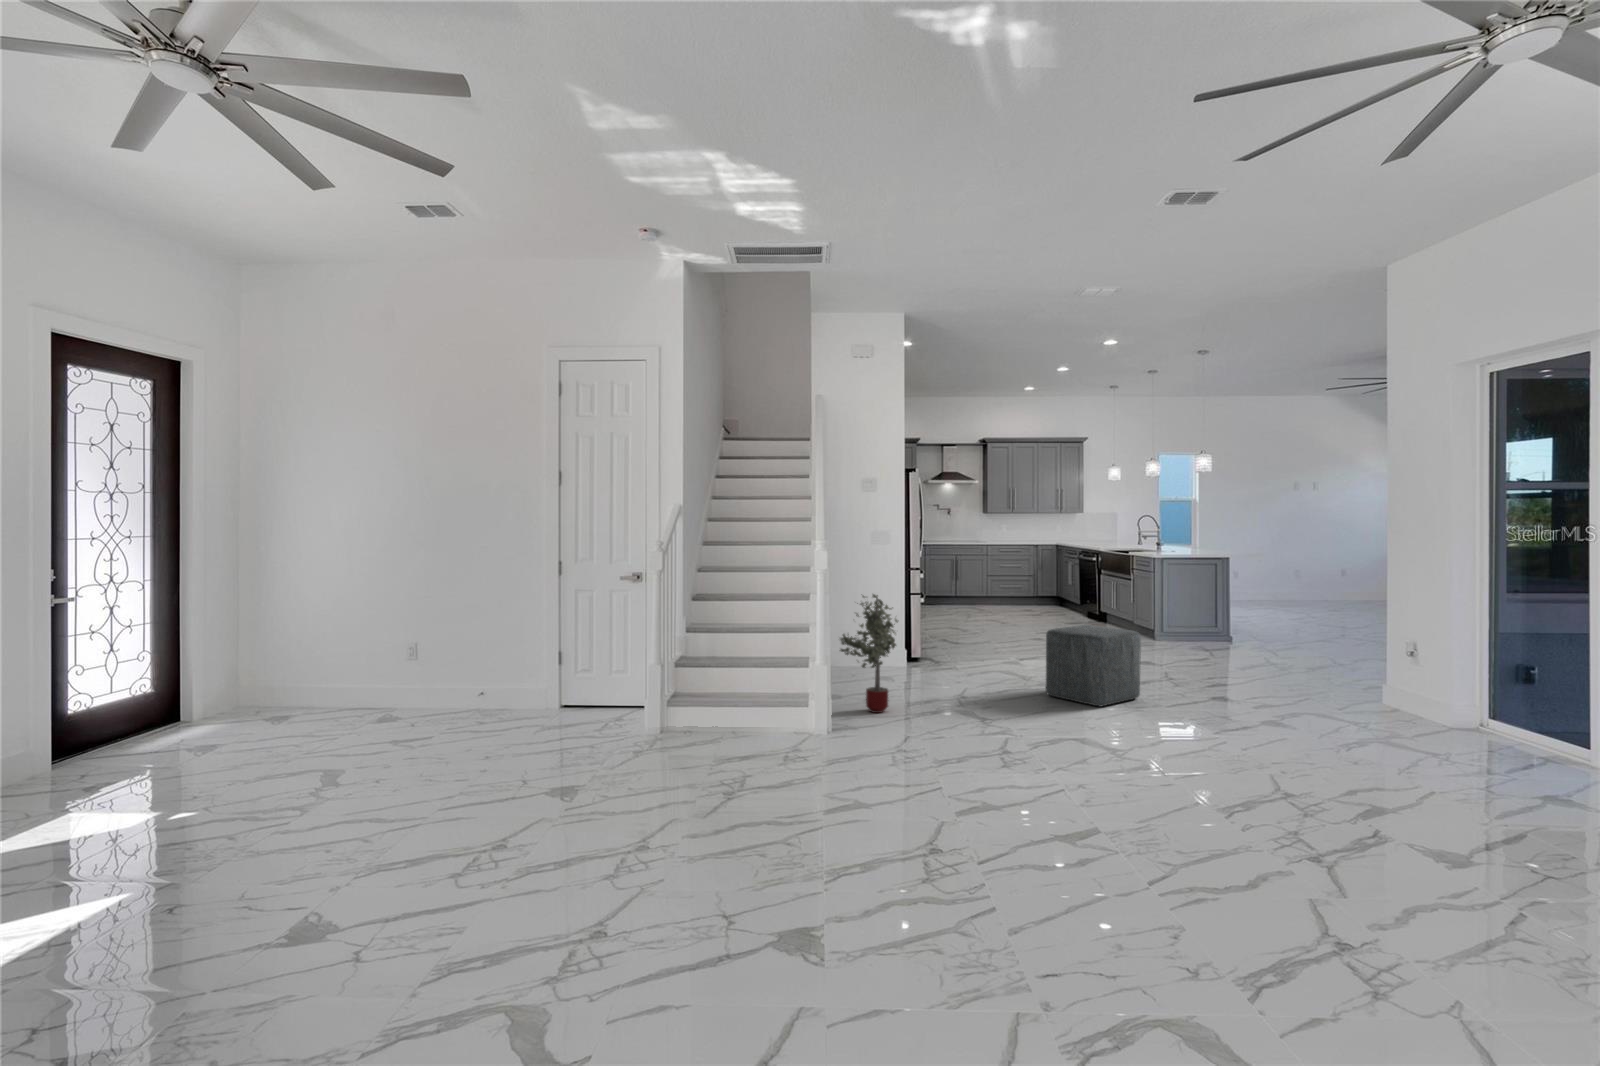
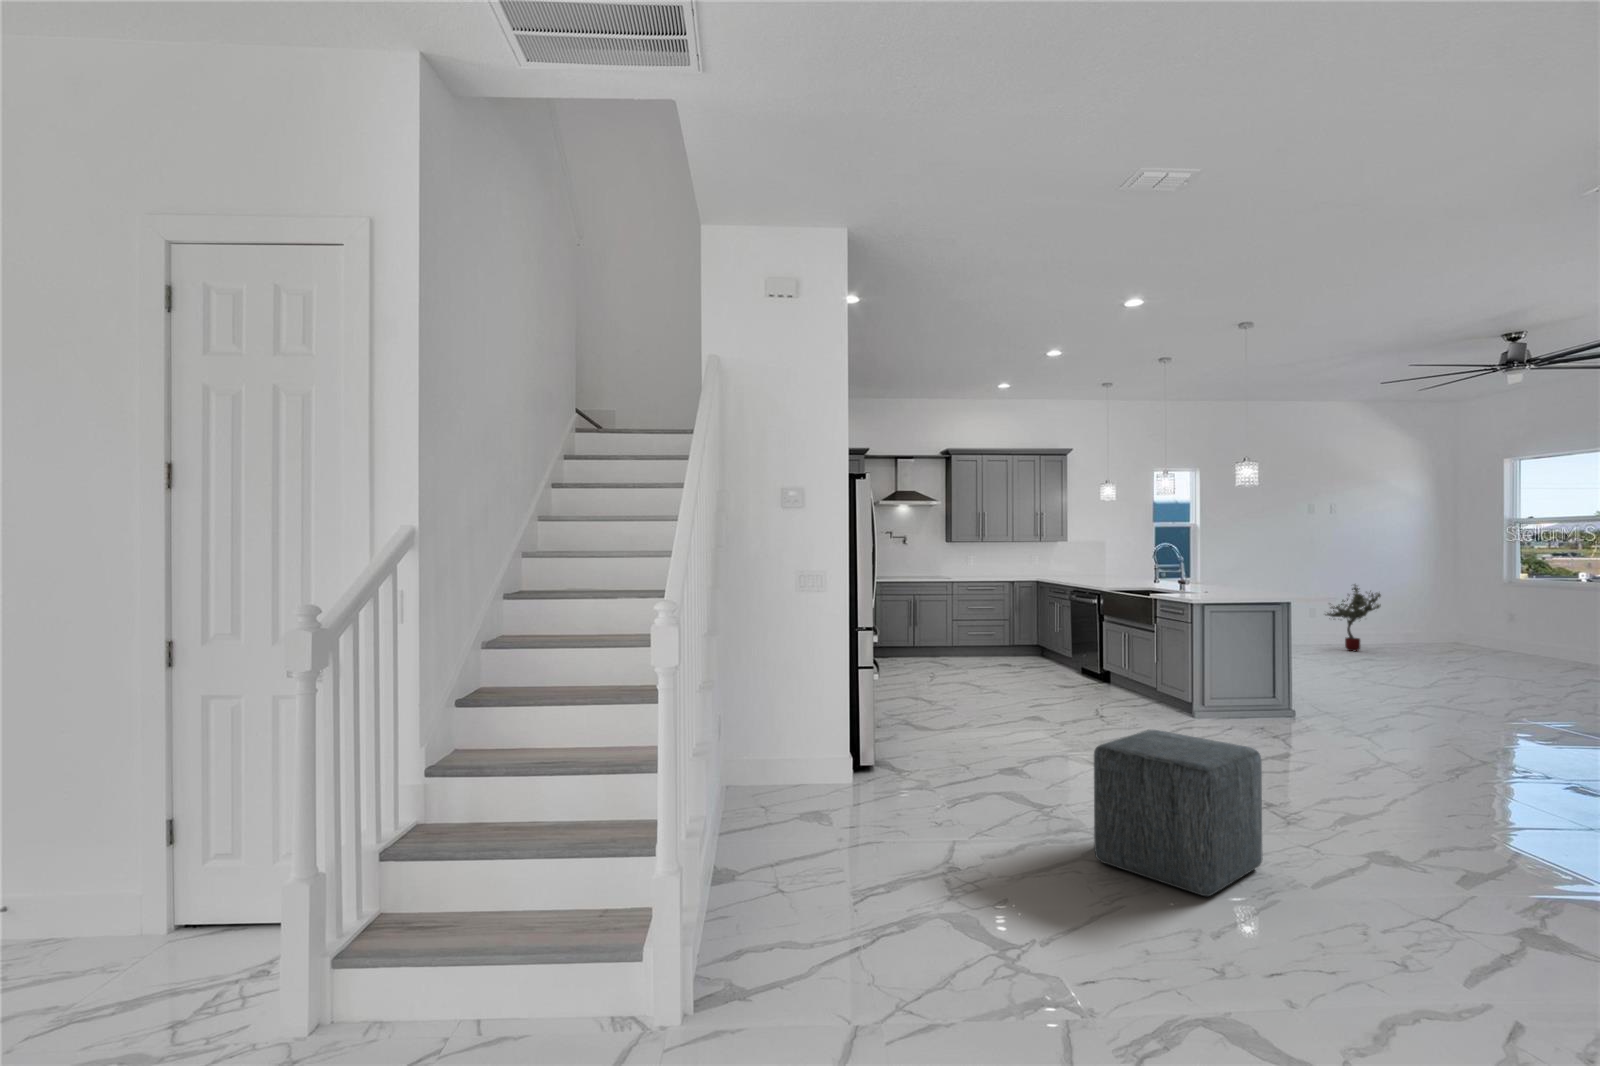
potted tree: present [840,594,898,713] -> present [1325,584,1381,651]

